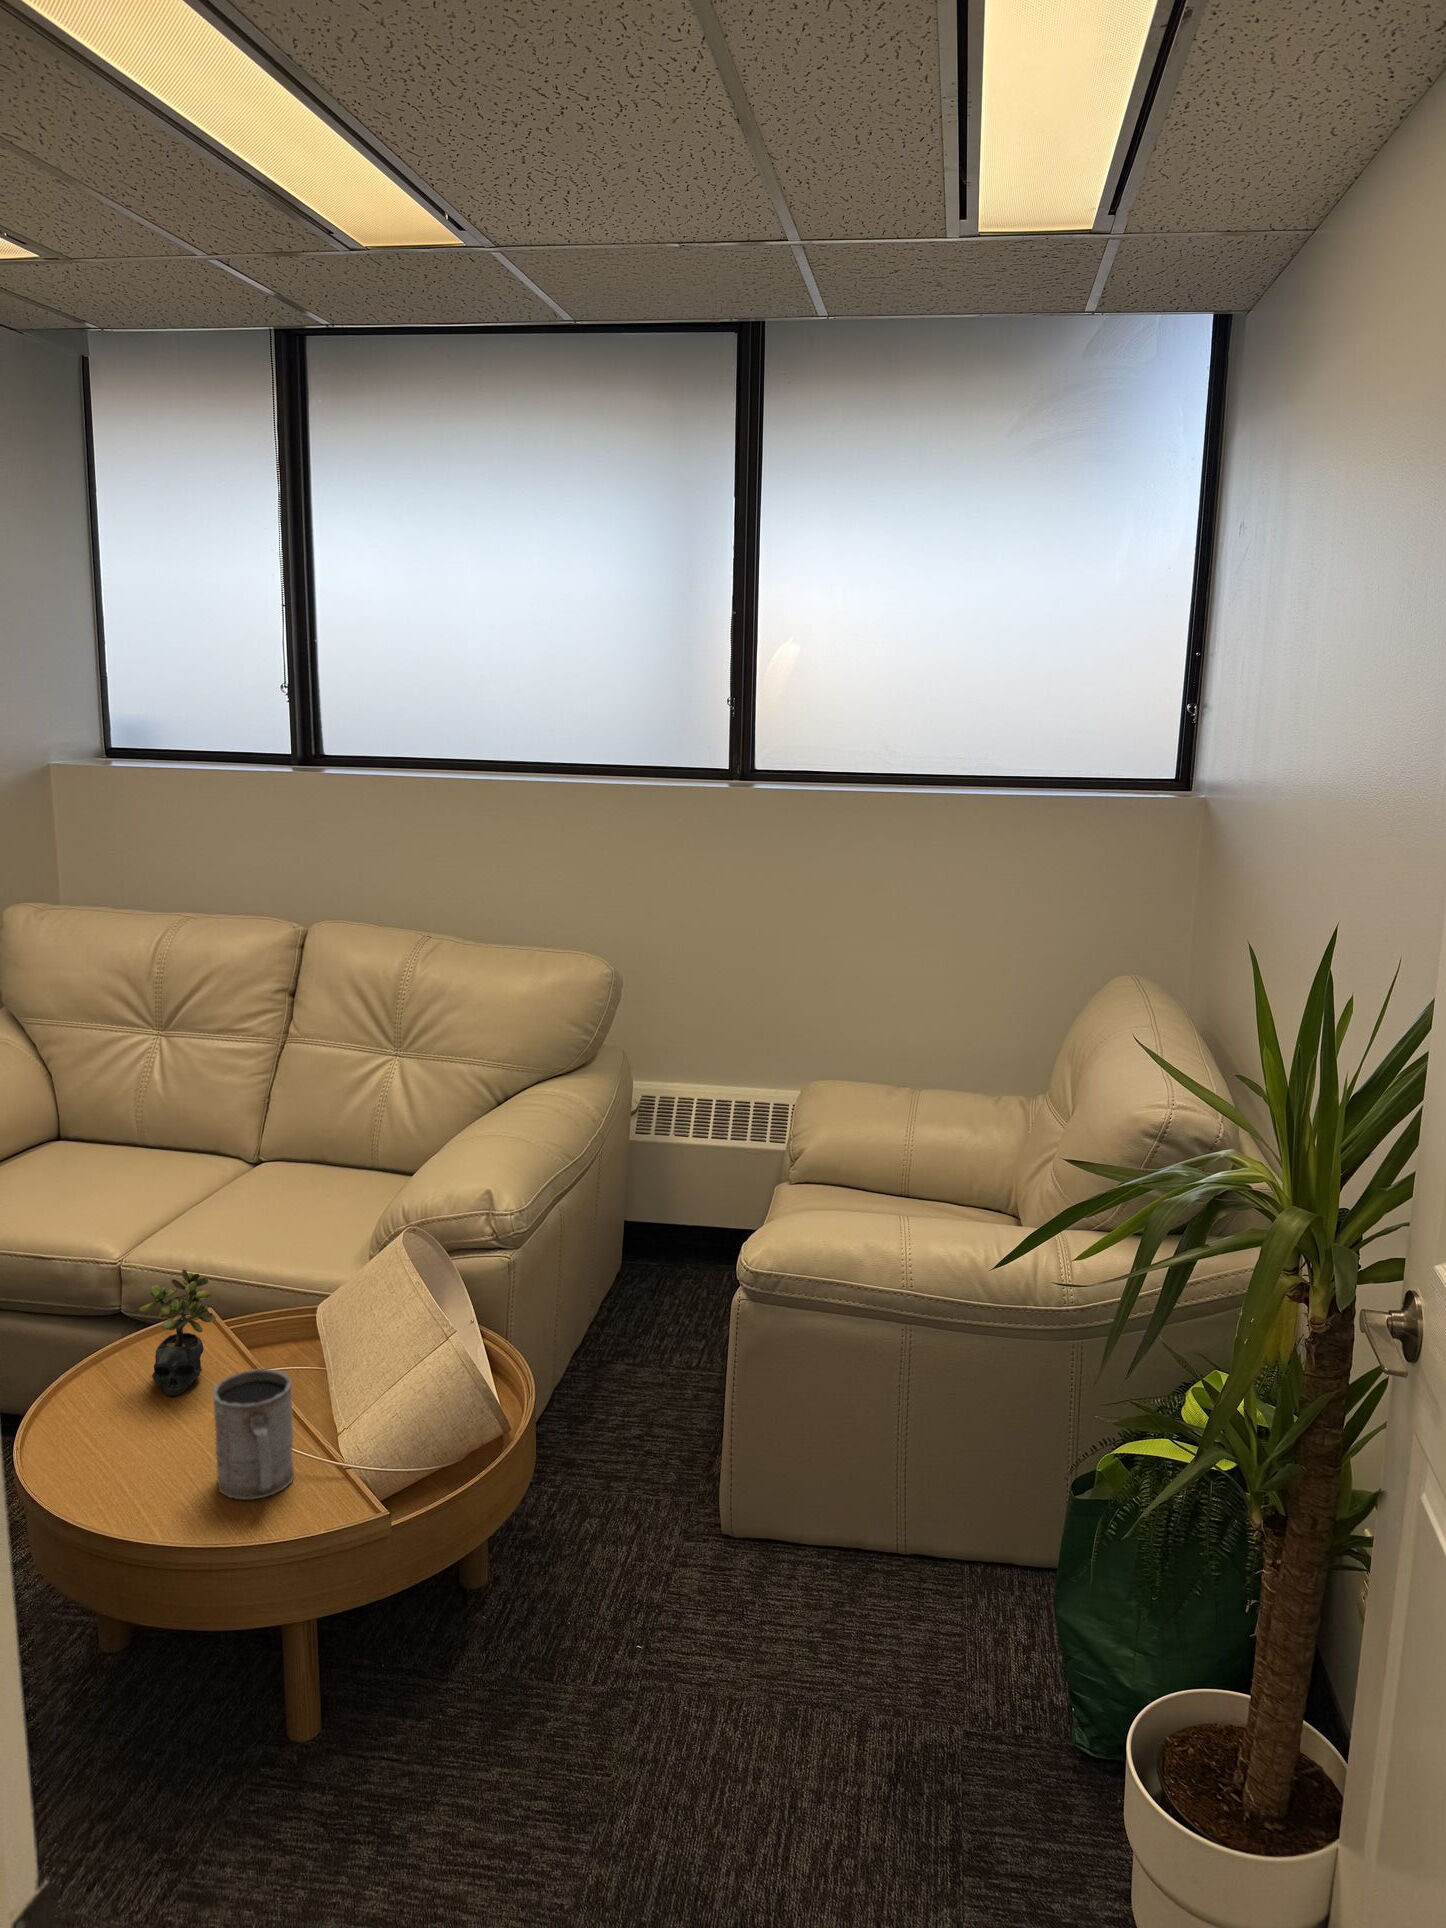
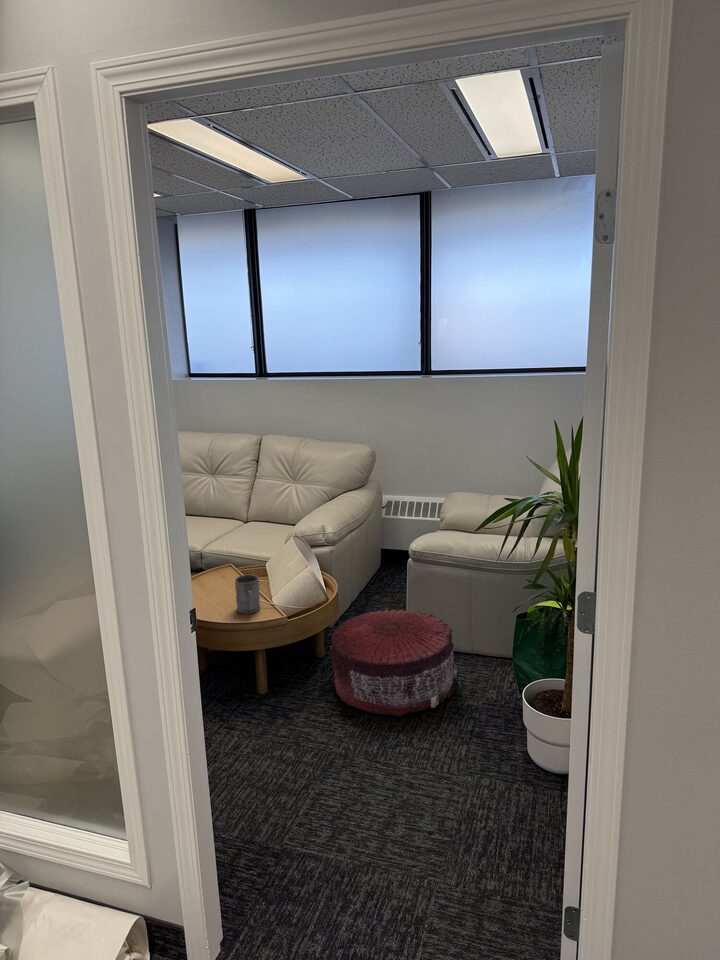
succulent plant: present [139,1270,216,1396] -> none [210,548,235,588]
pouf: none [511,1443,899,1827] -> present [330,609,459,716]

